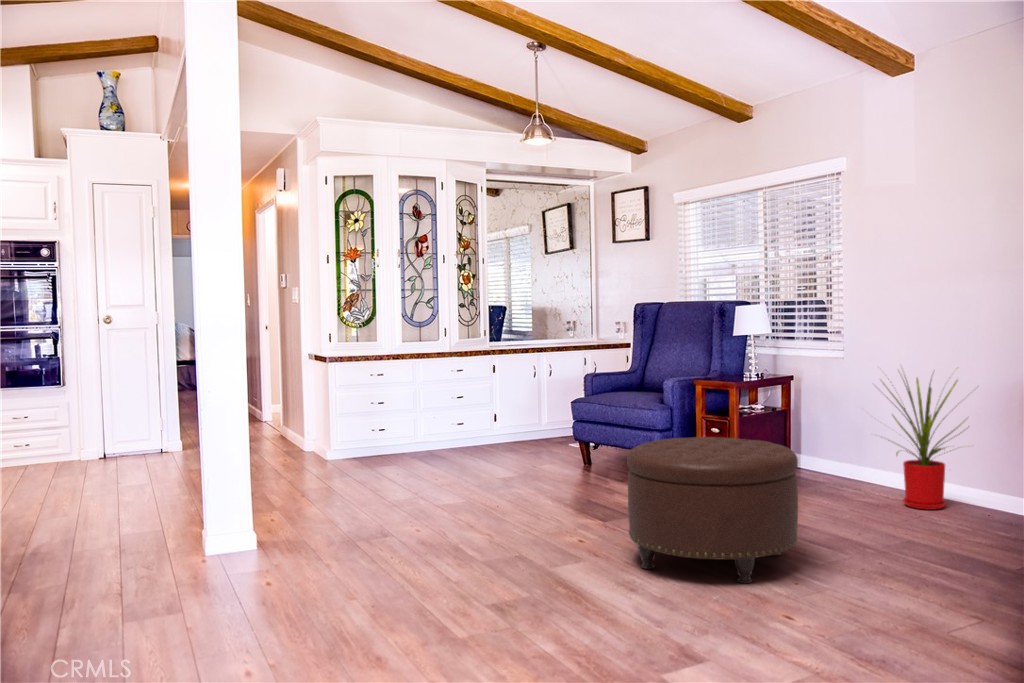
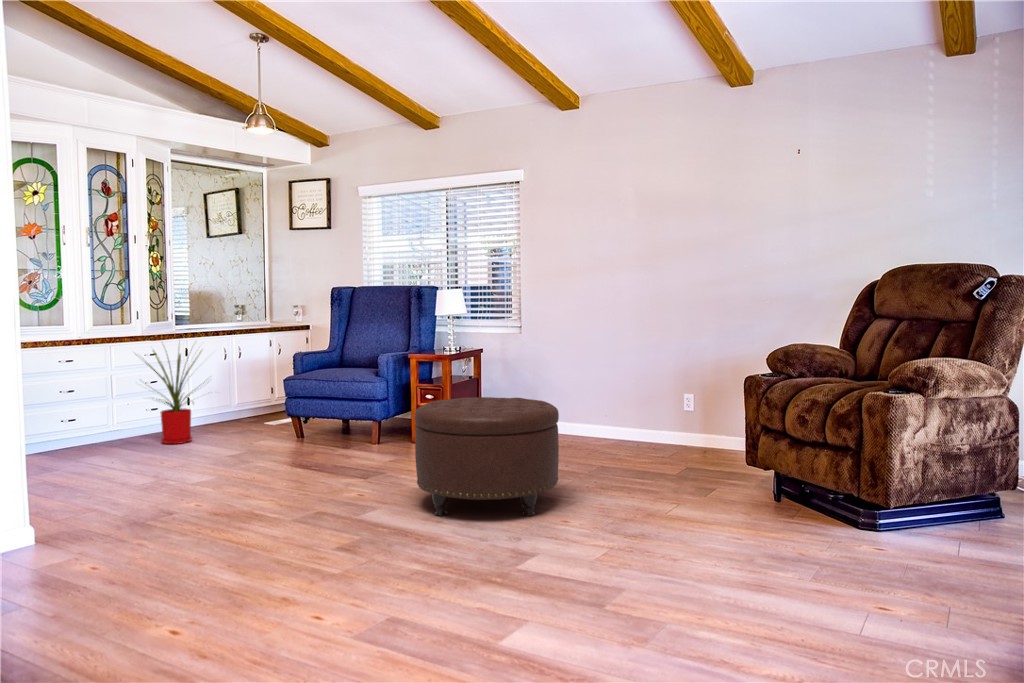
house plant: present [883,378,969,510] -> present [145,351,205,444]

